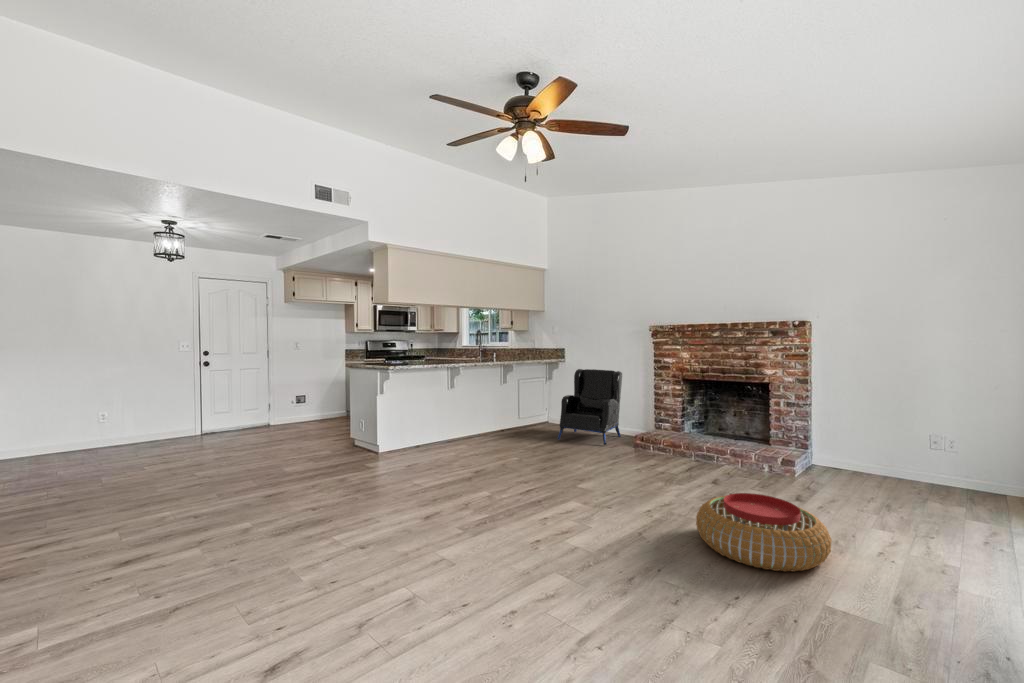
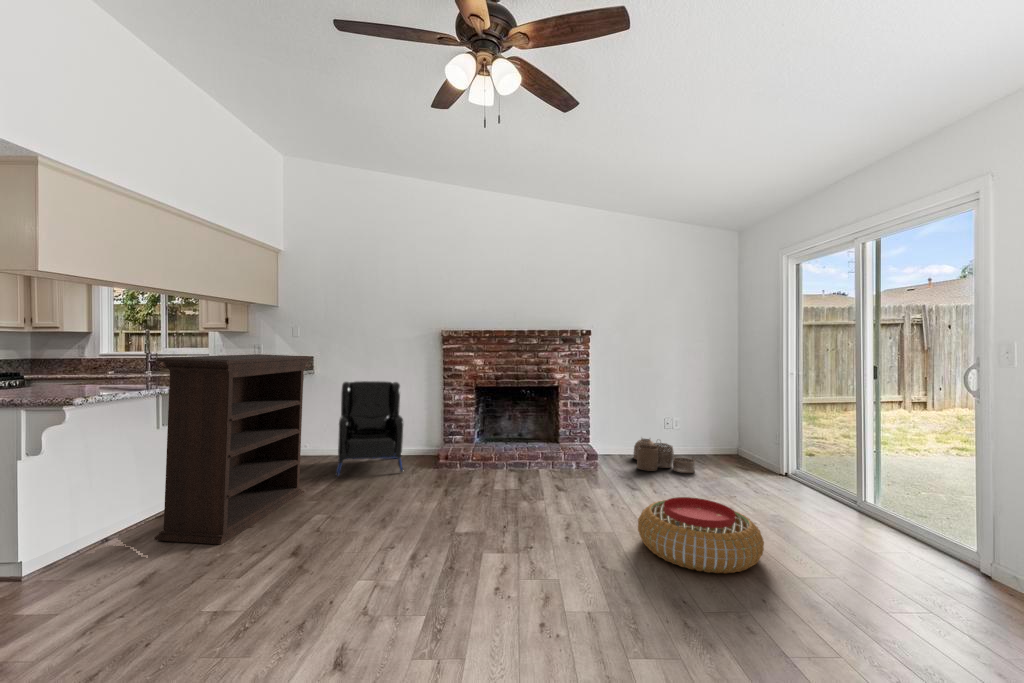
bookshelf: none [432,346,532,459] -> present [154,354,312,545]
woven basket: none [852,452,940,504] -> present [634,438,695,473]

